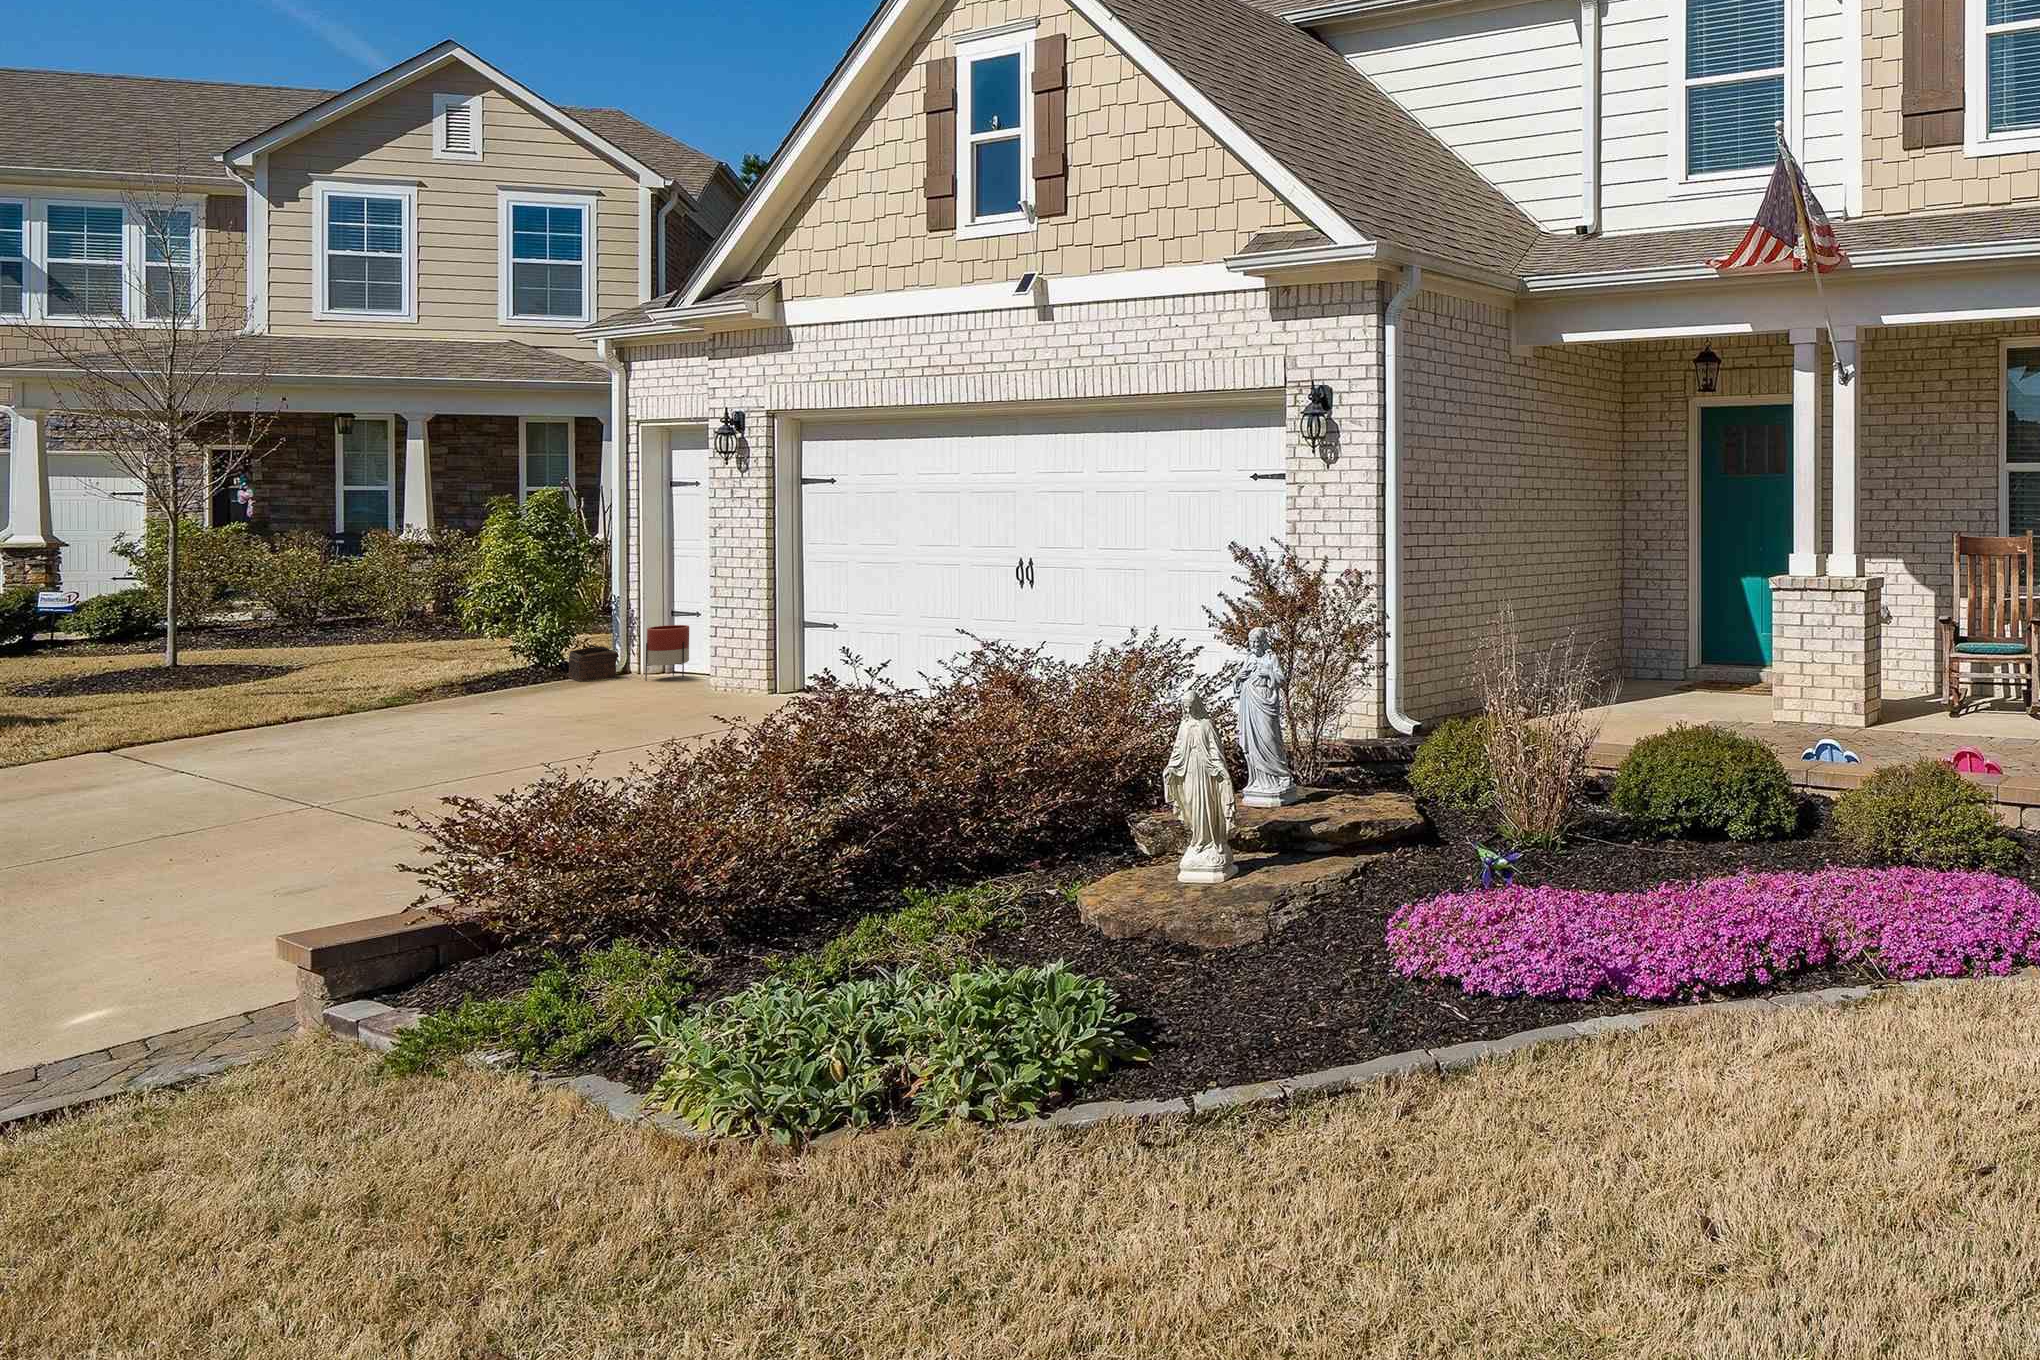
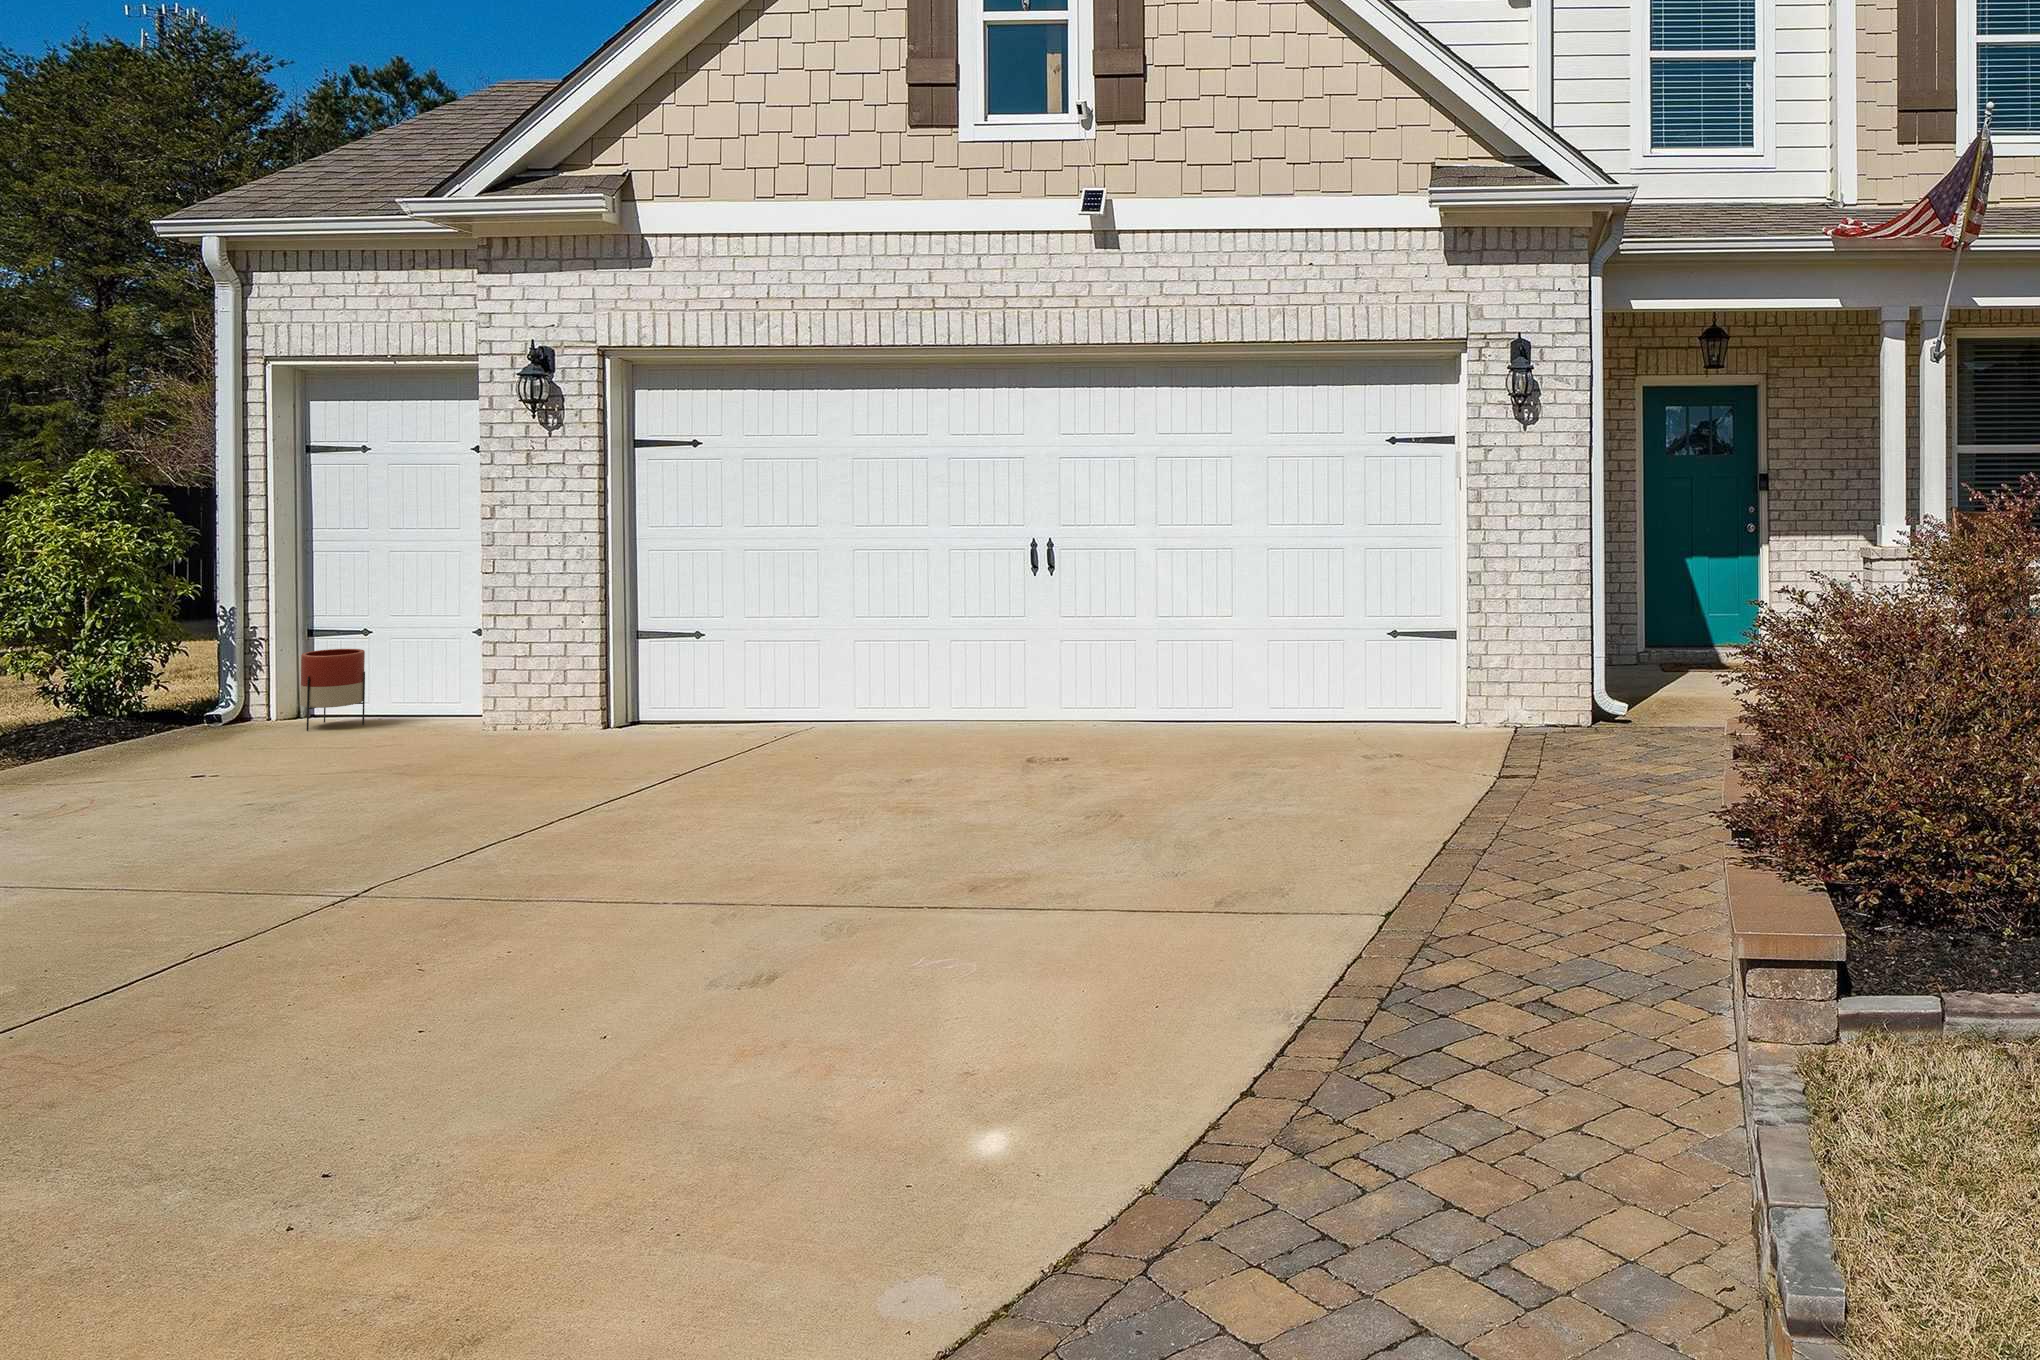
basket: present [568,645,619,681] -> none [143,687,239,740]

